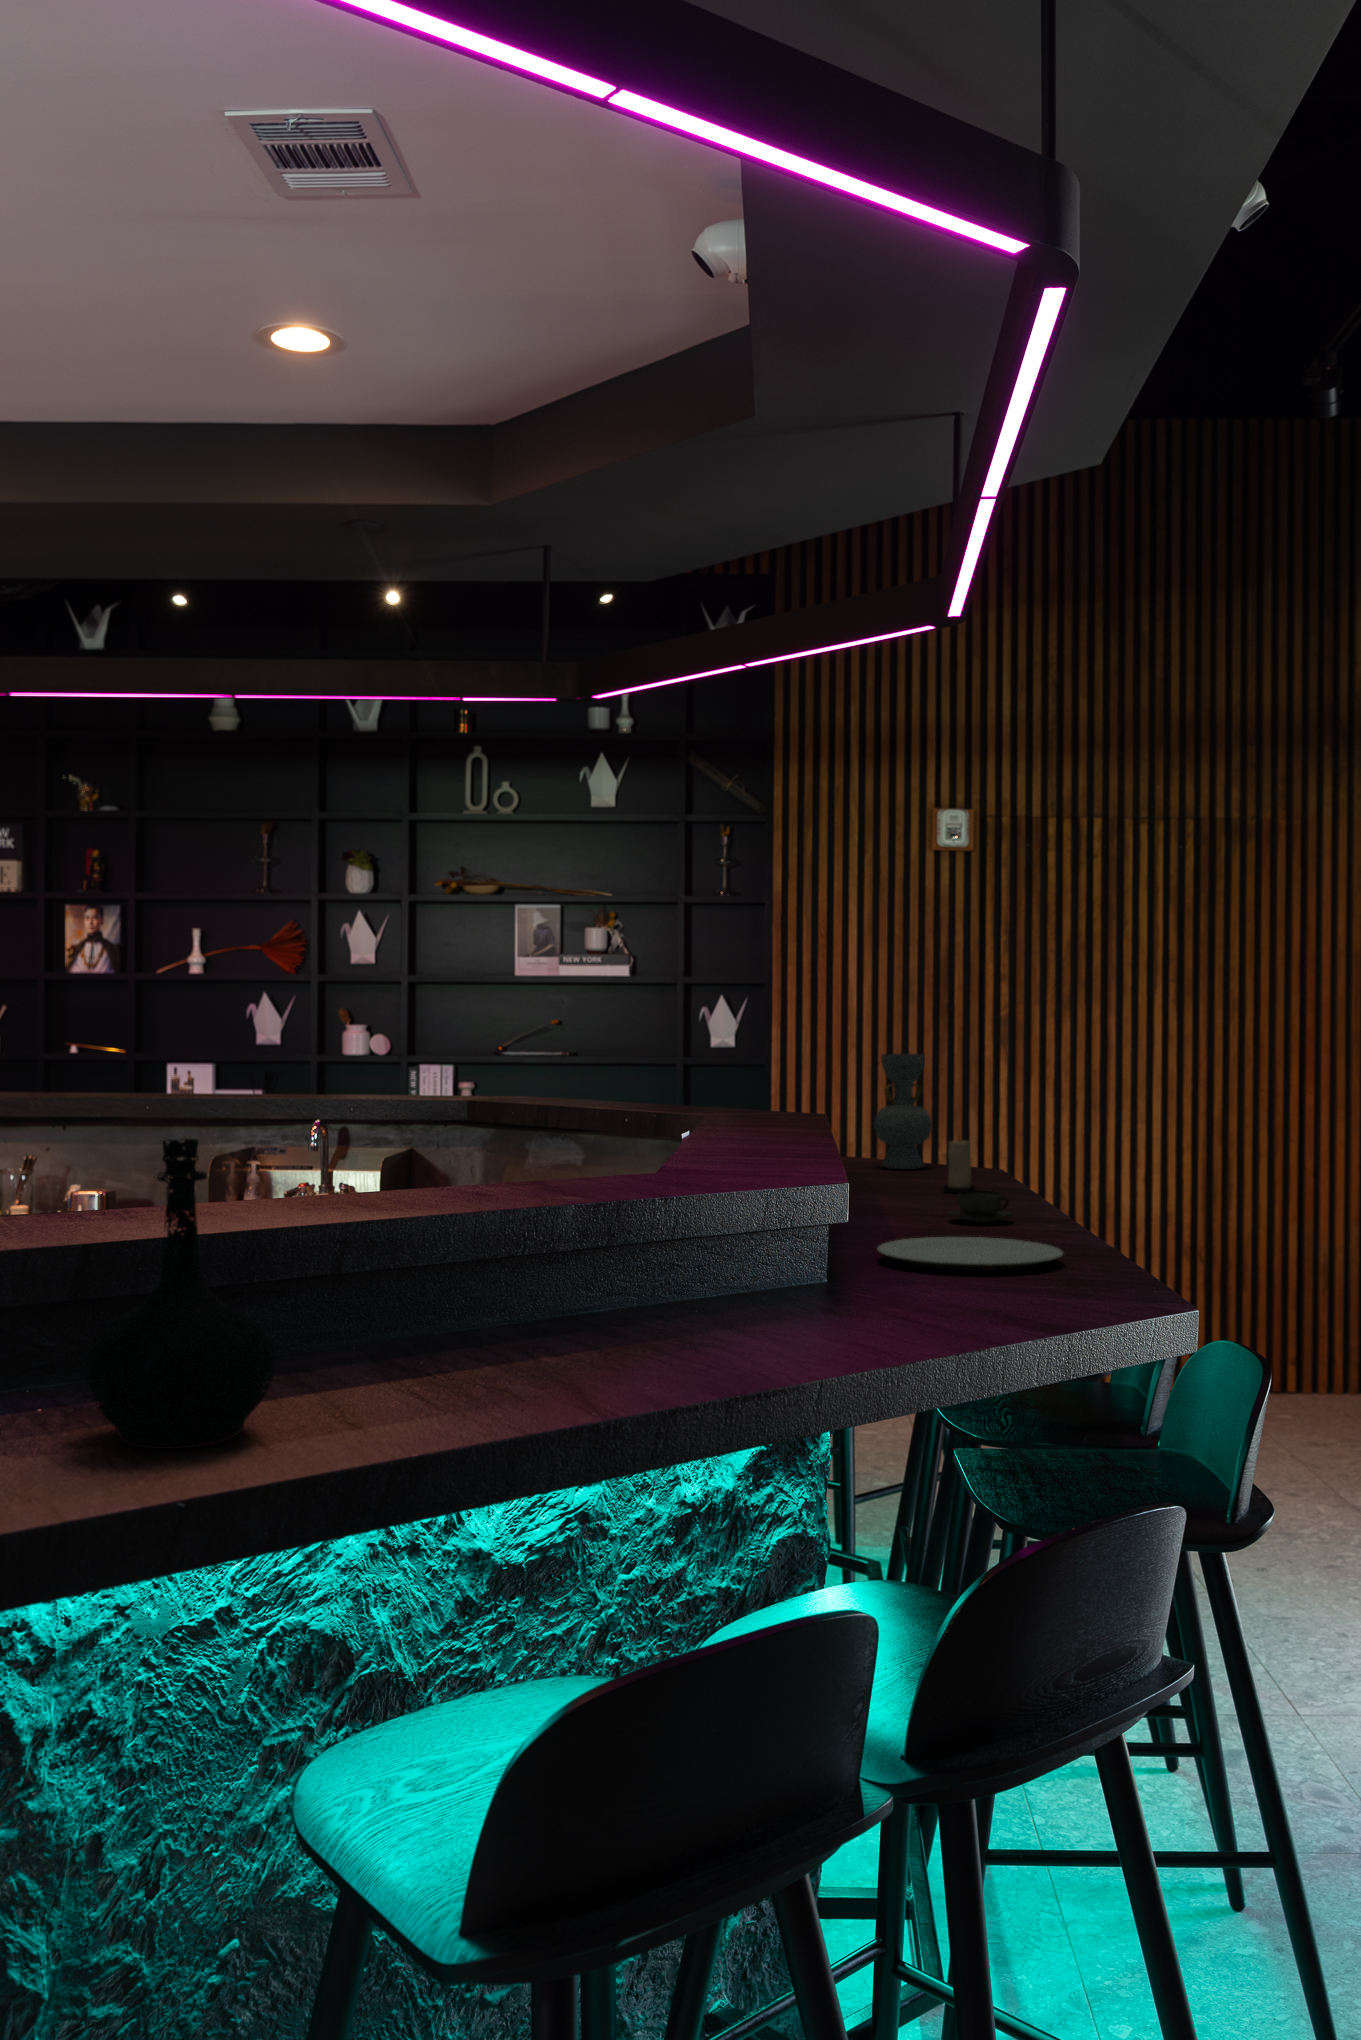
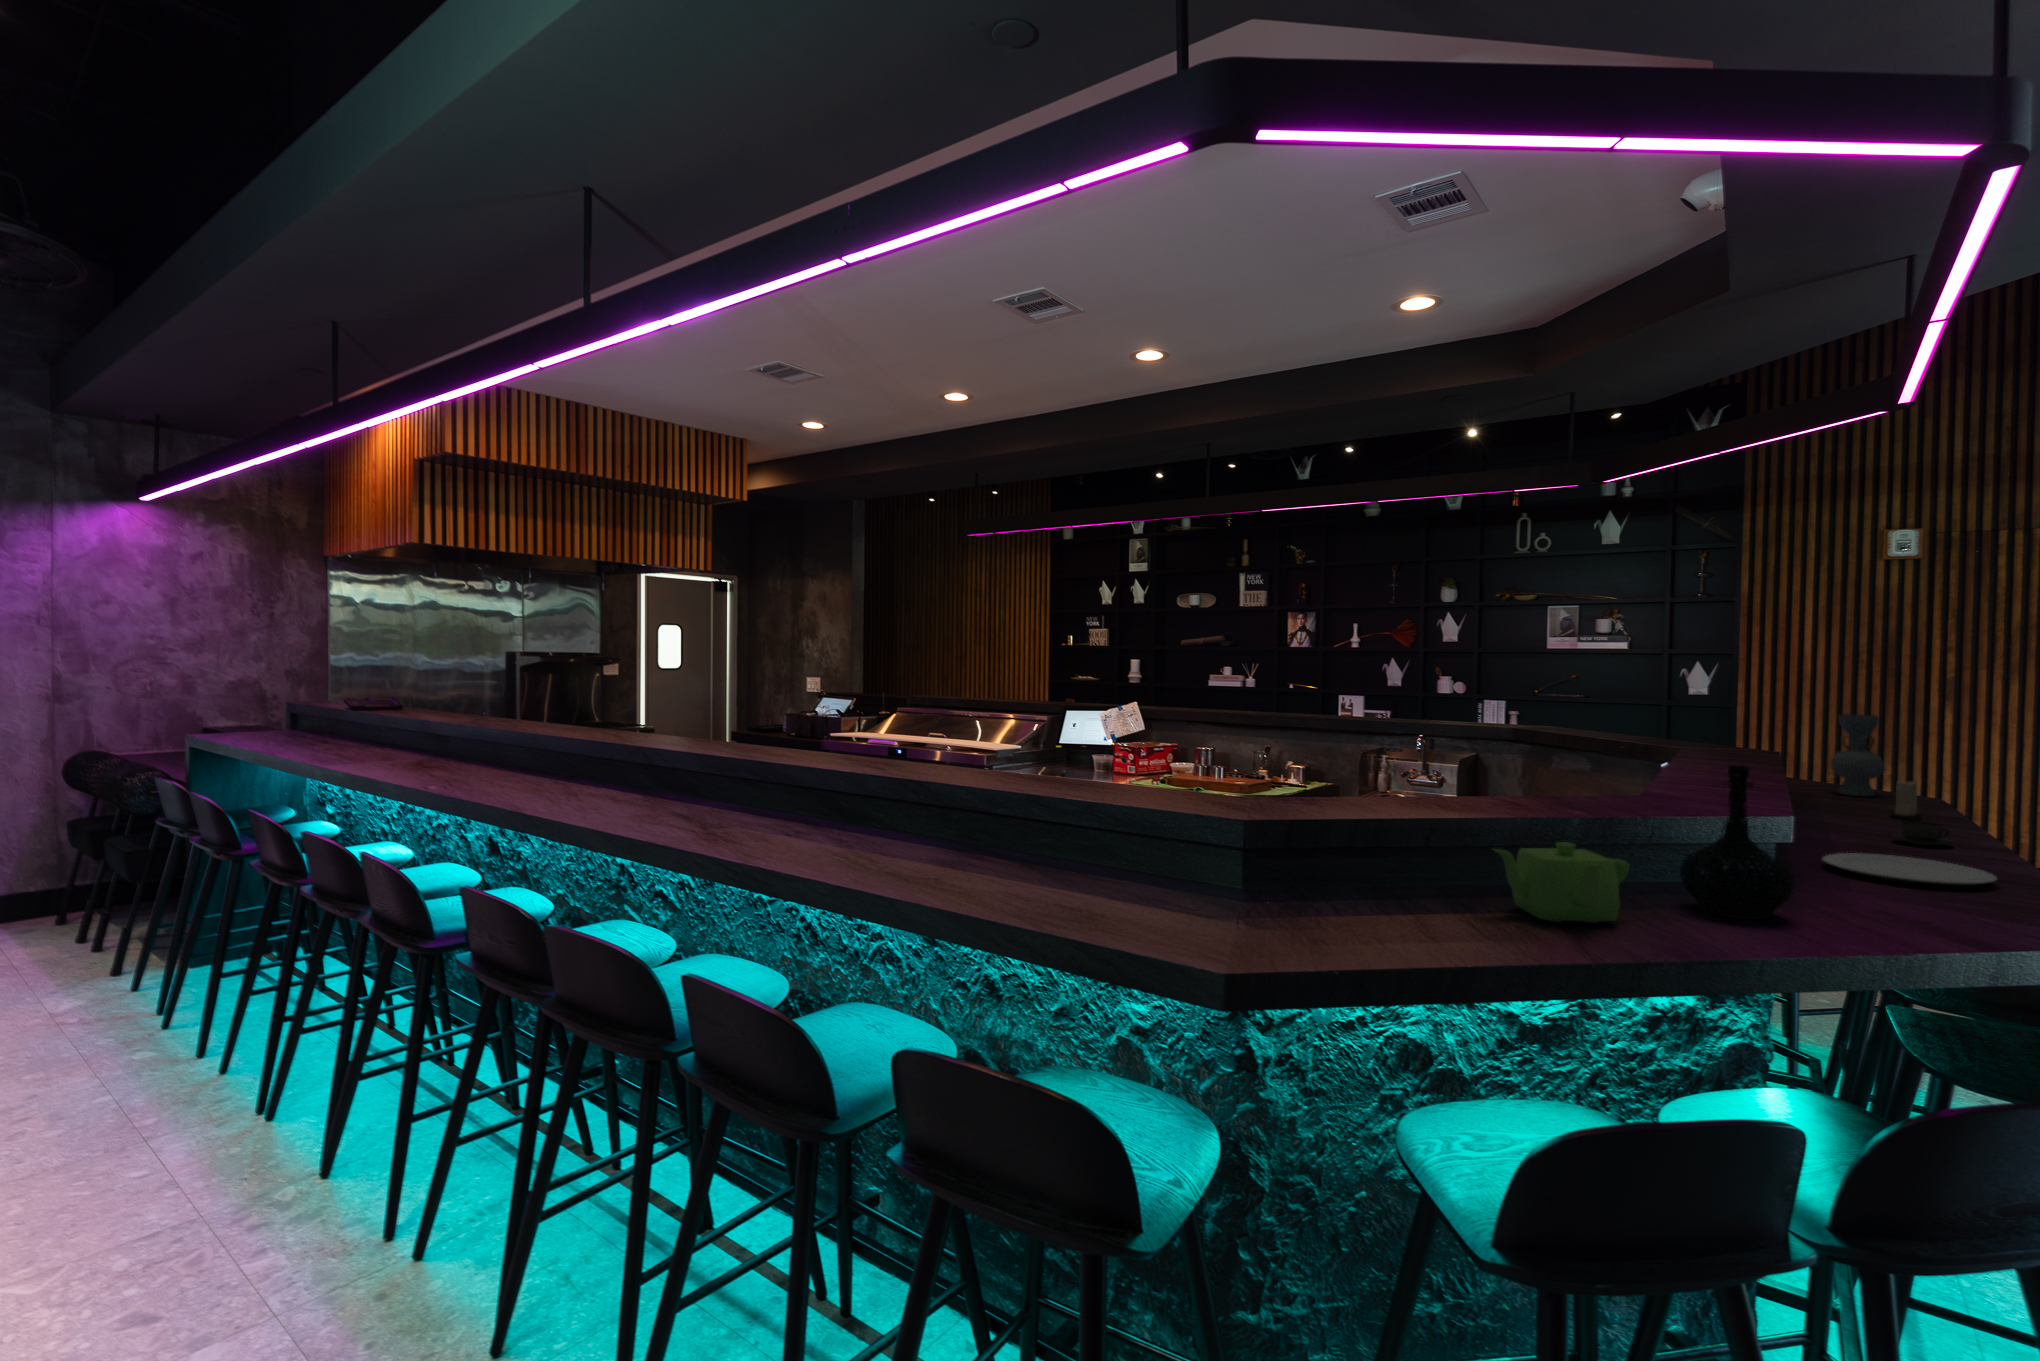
bottle: present [83,1139,276,1449] -> present [1680,765,1794,919]
teapot: none [441,1246,646,1382] -> present [1494,842,1630,923]

